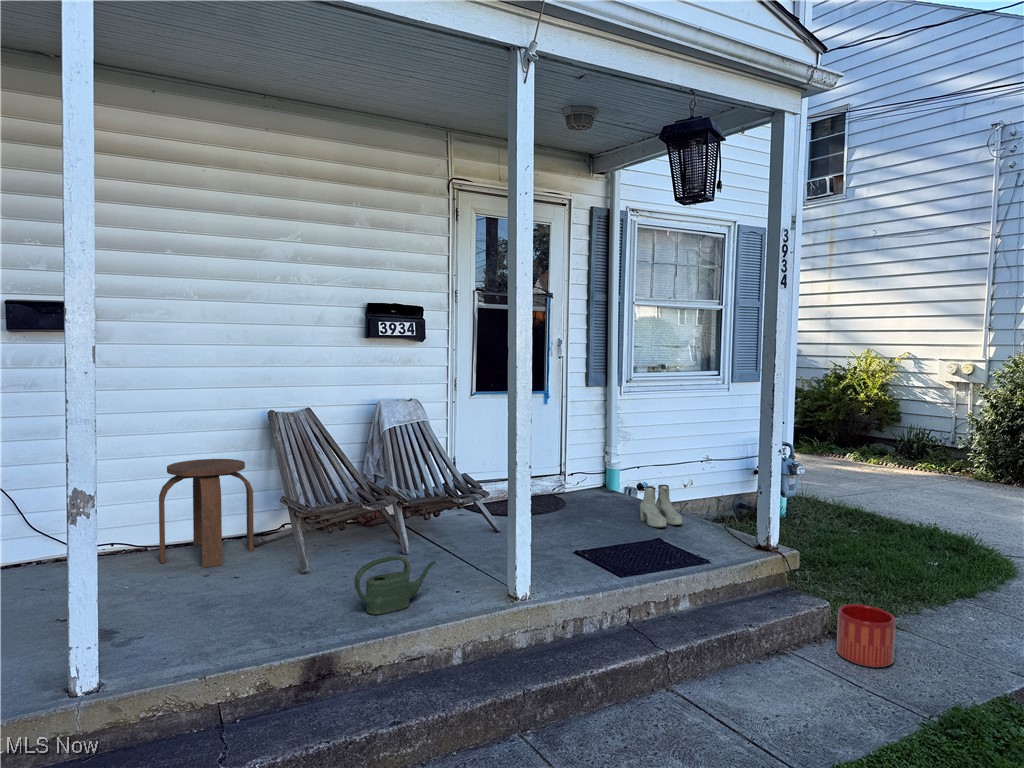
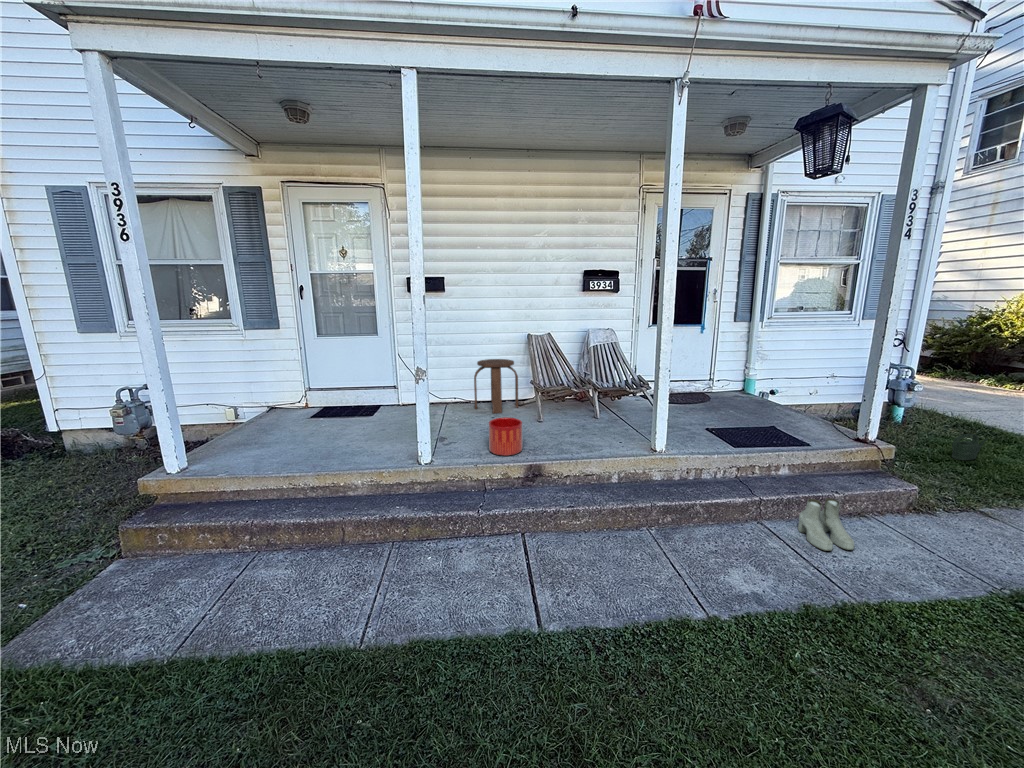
boots: present [640,485,682,528] -> present [798,498,854,551]
watering can: present [354,556,435,615] -> present [952,434,988,460]
planter: present [837,604,896,667] -> present [489,417,522,456]

